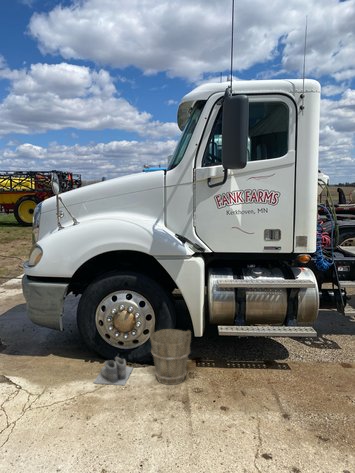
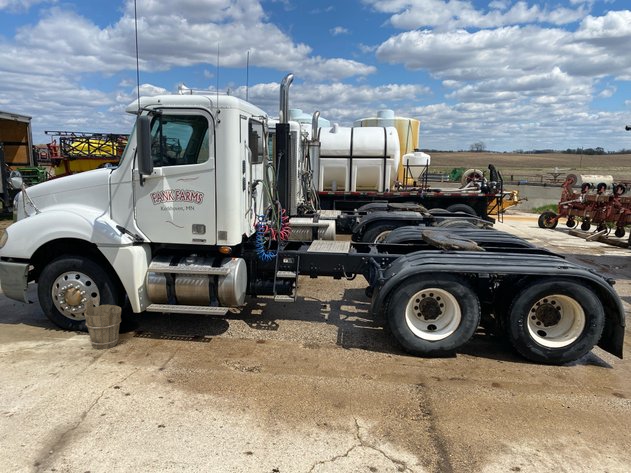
boots: present [94,357,133,385] -> none [39,325,82,348]

